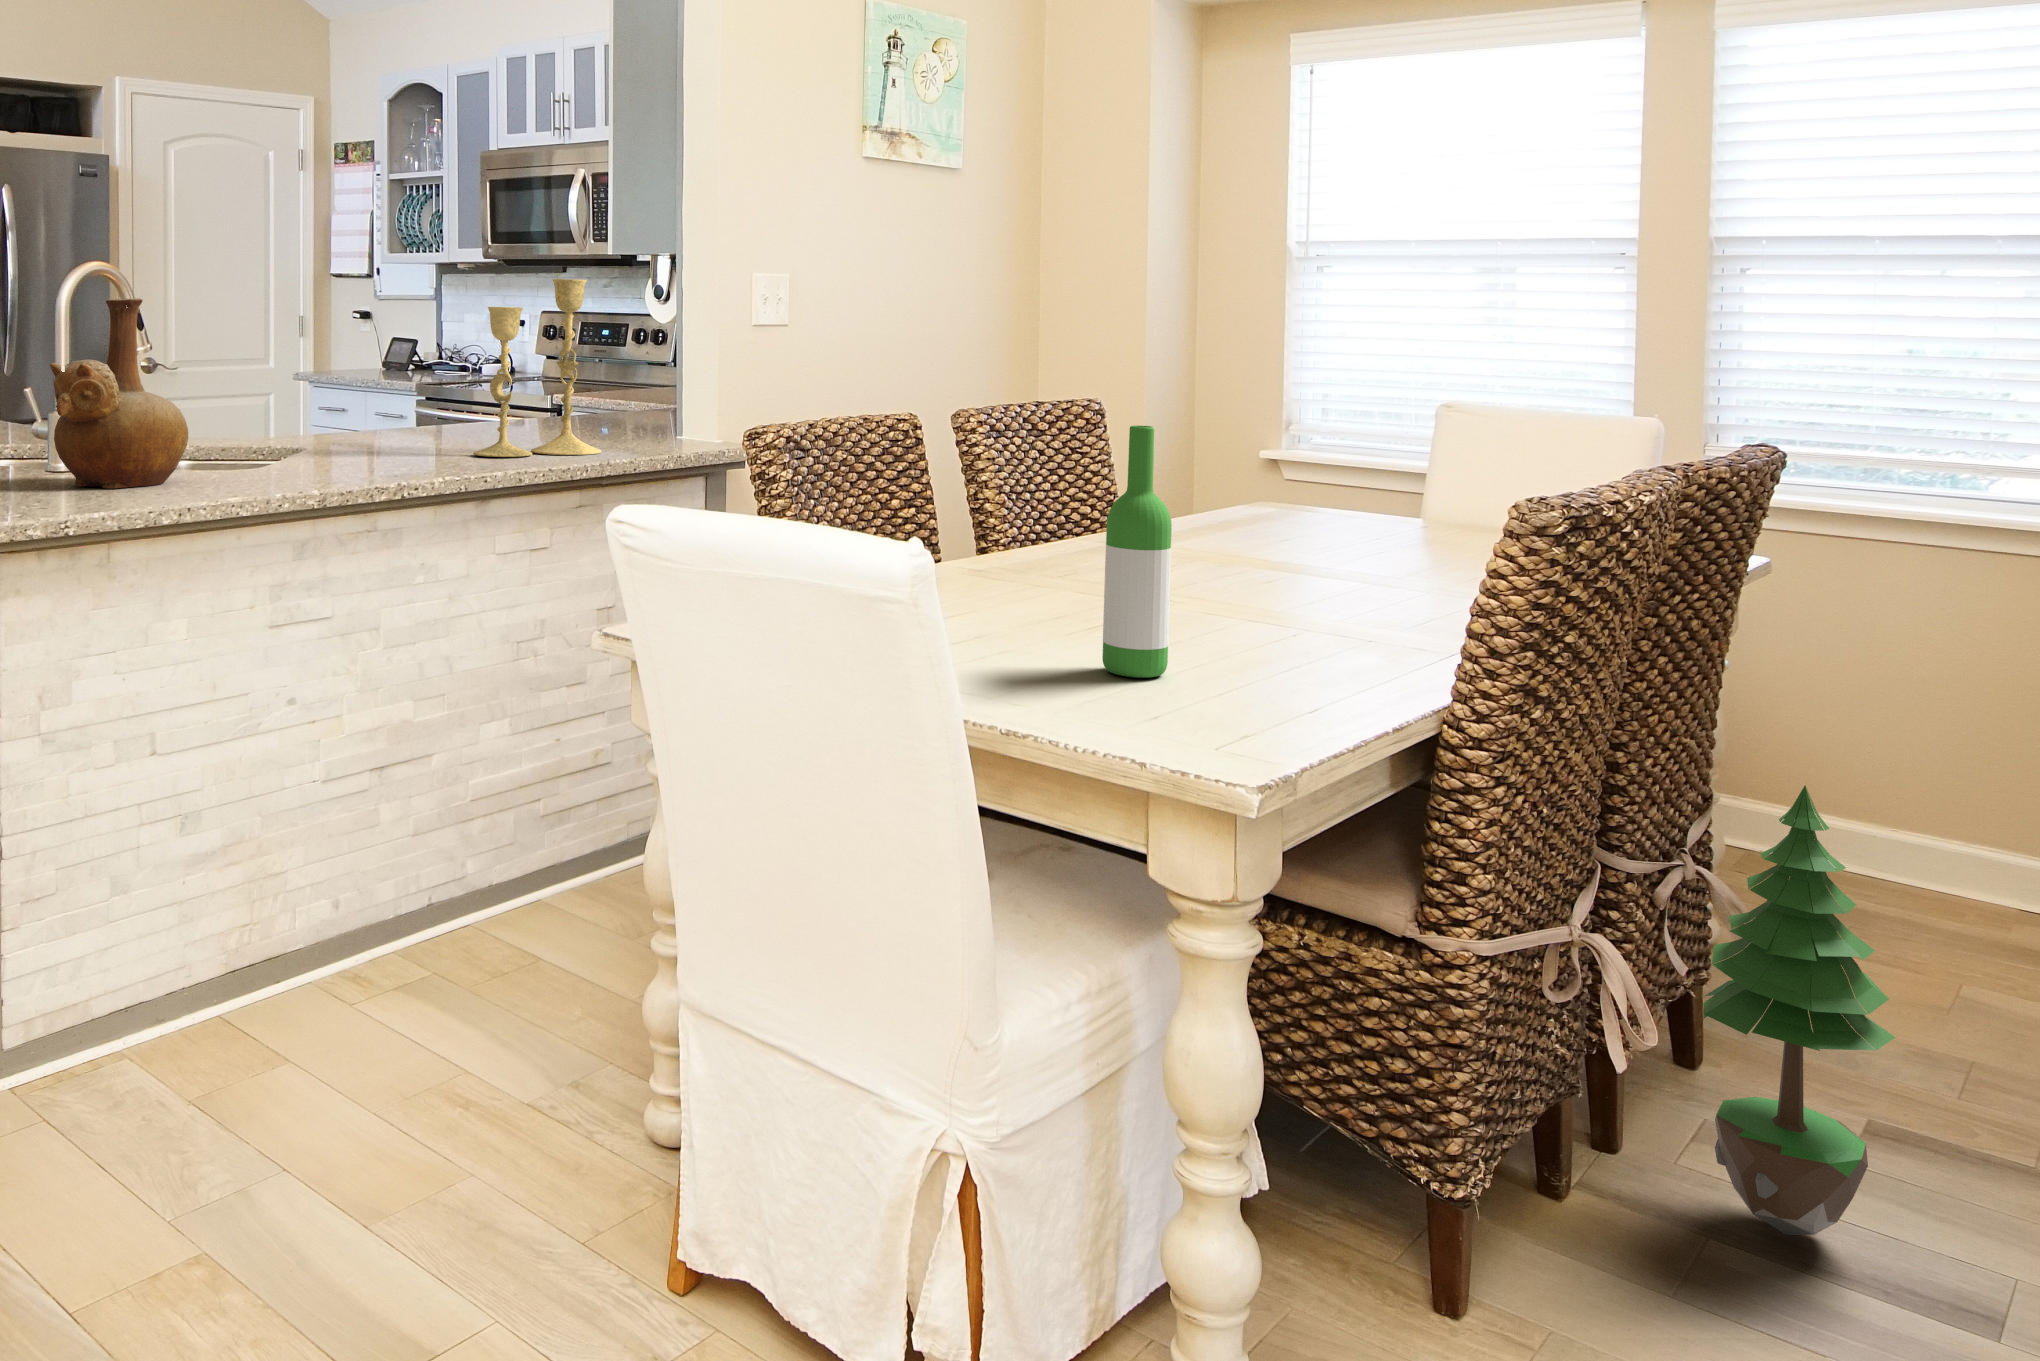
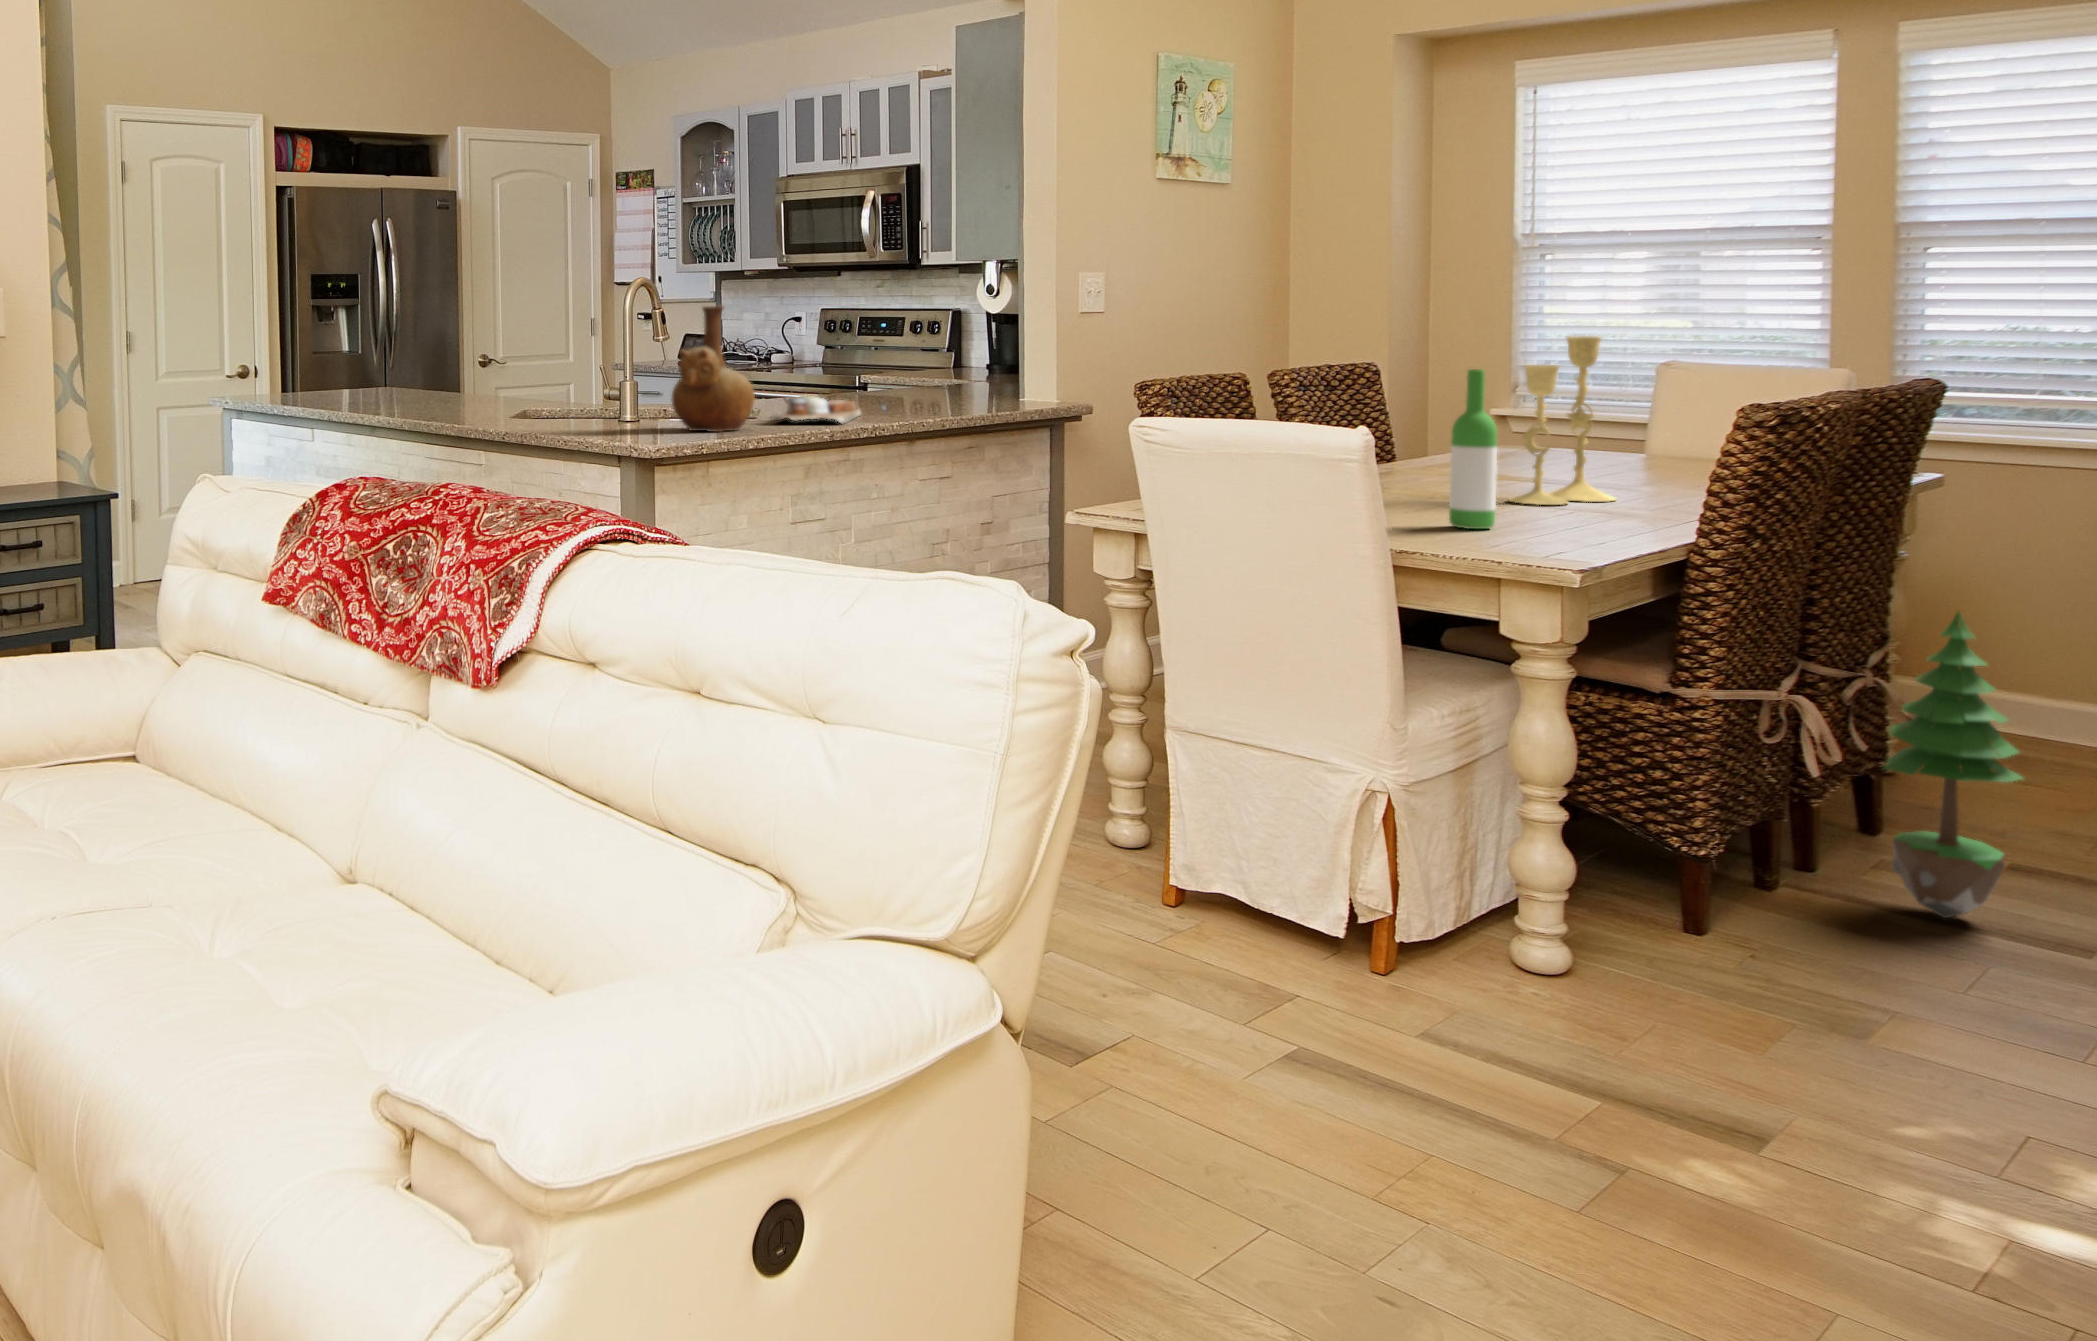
candlestick: present [473,279,601,457] -> present [1508,336,1616,505]
cutting board: none [237,433,415,476] -> present [773,395,861,424]

